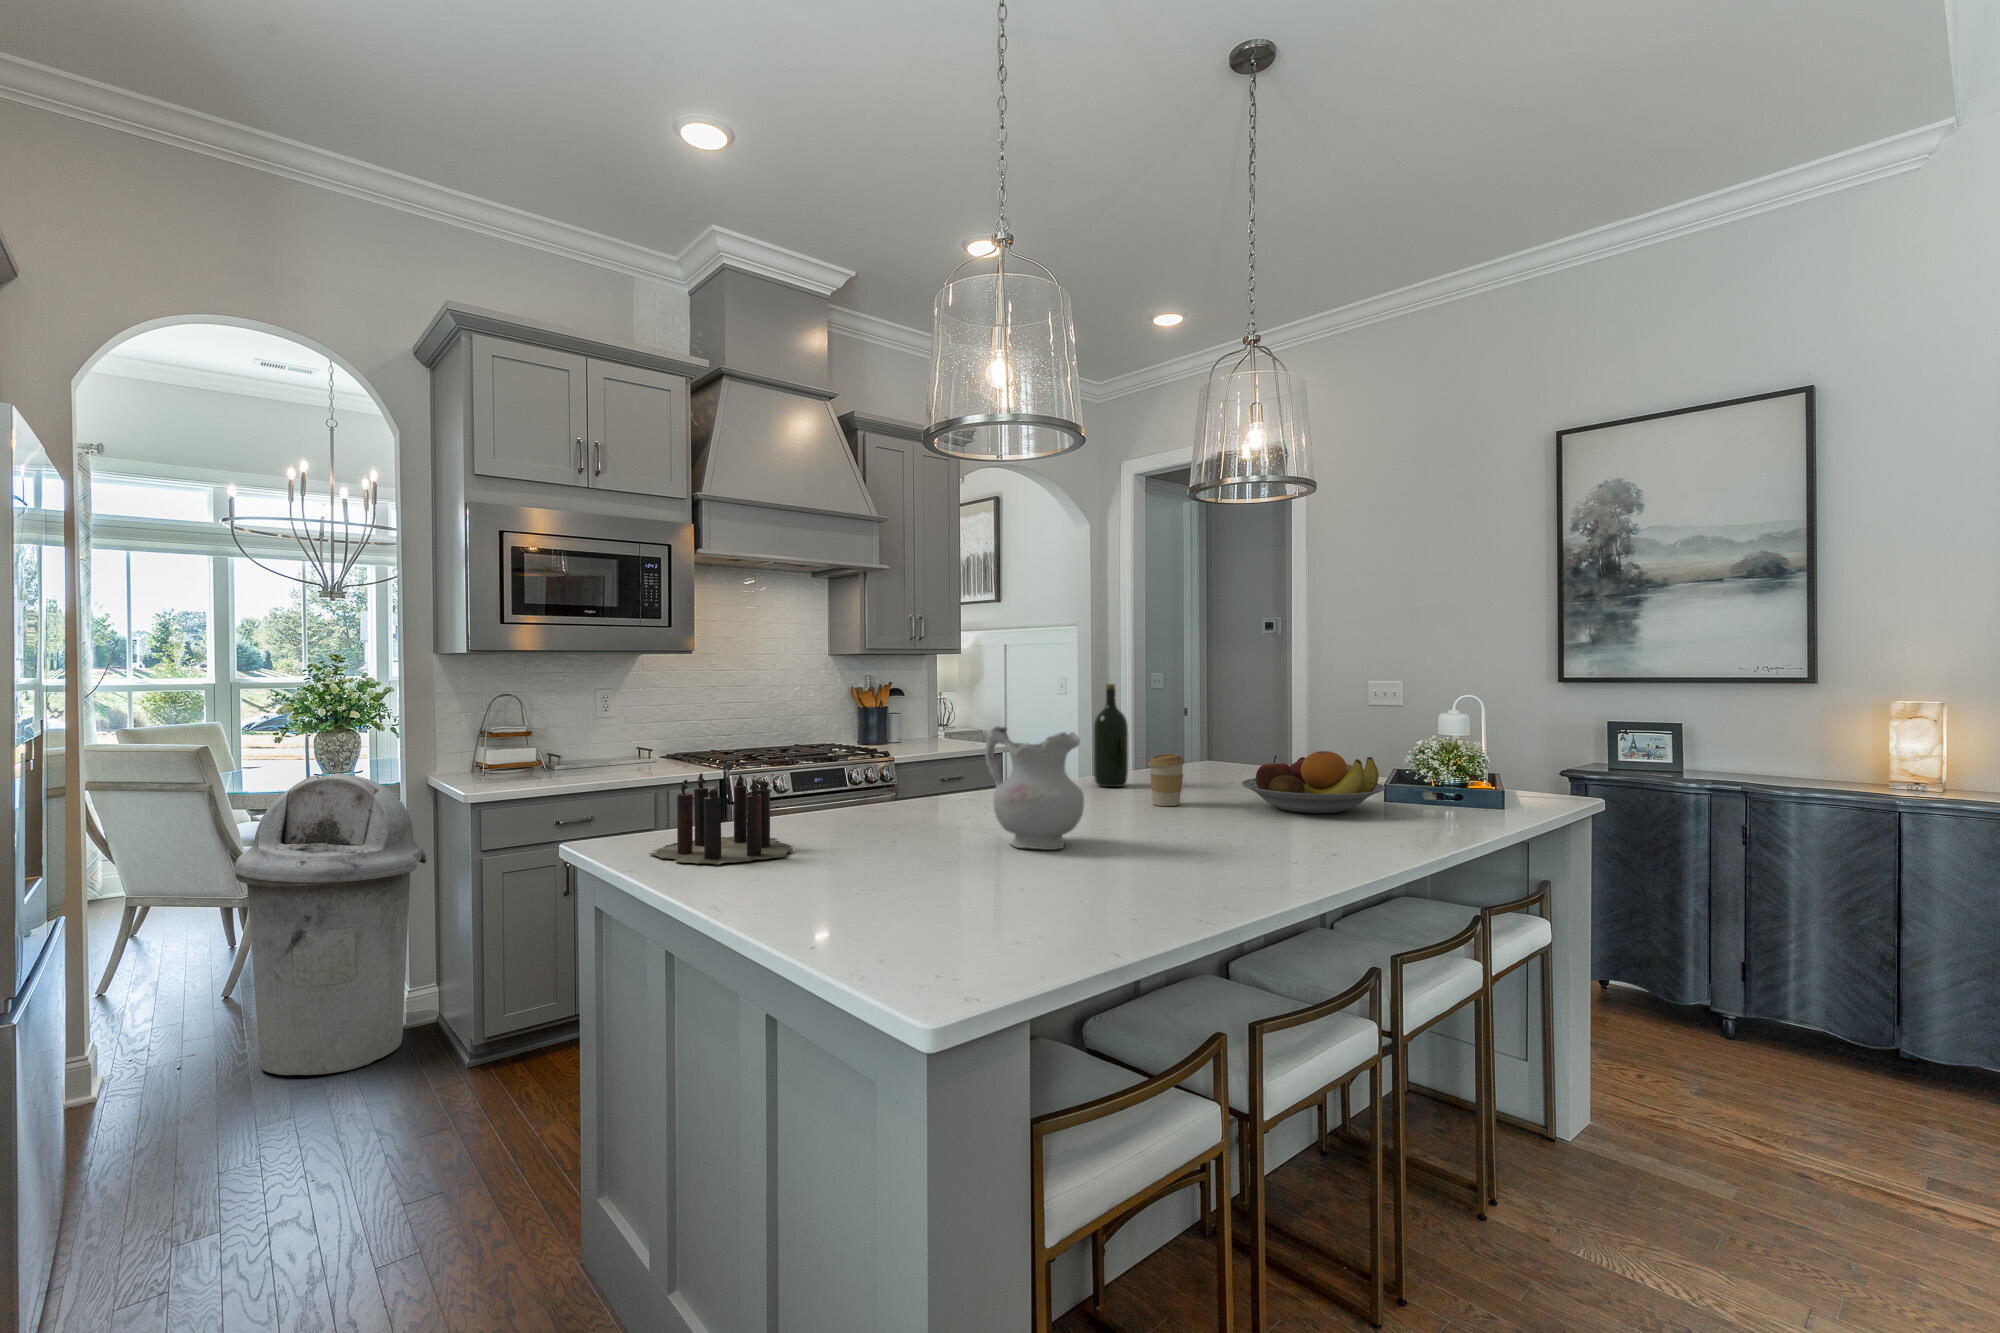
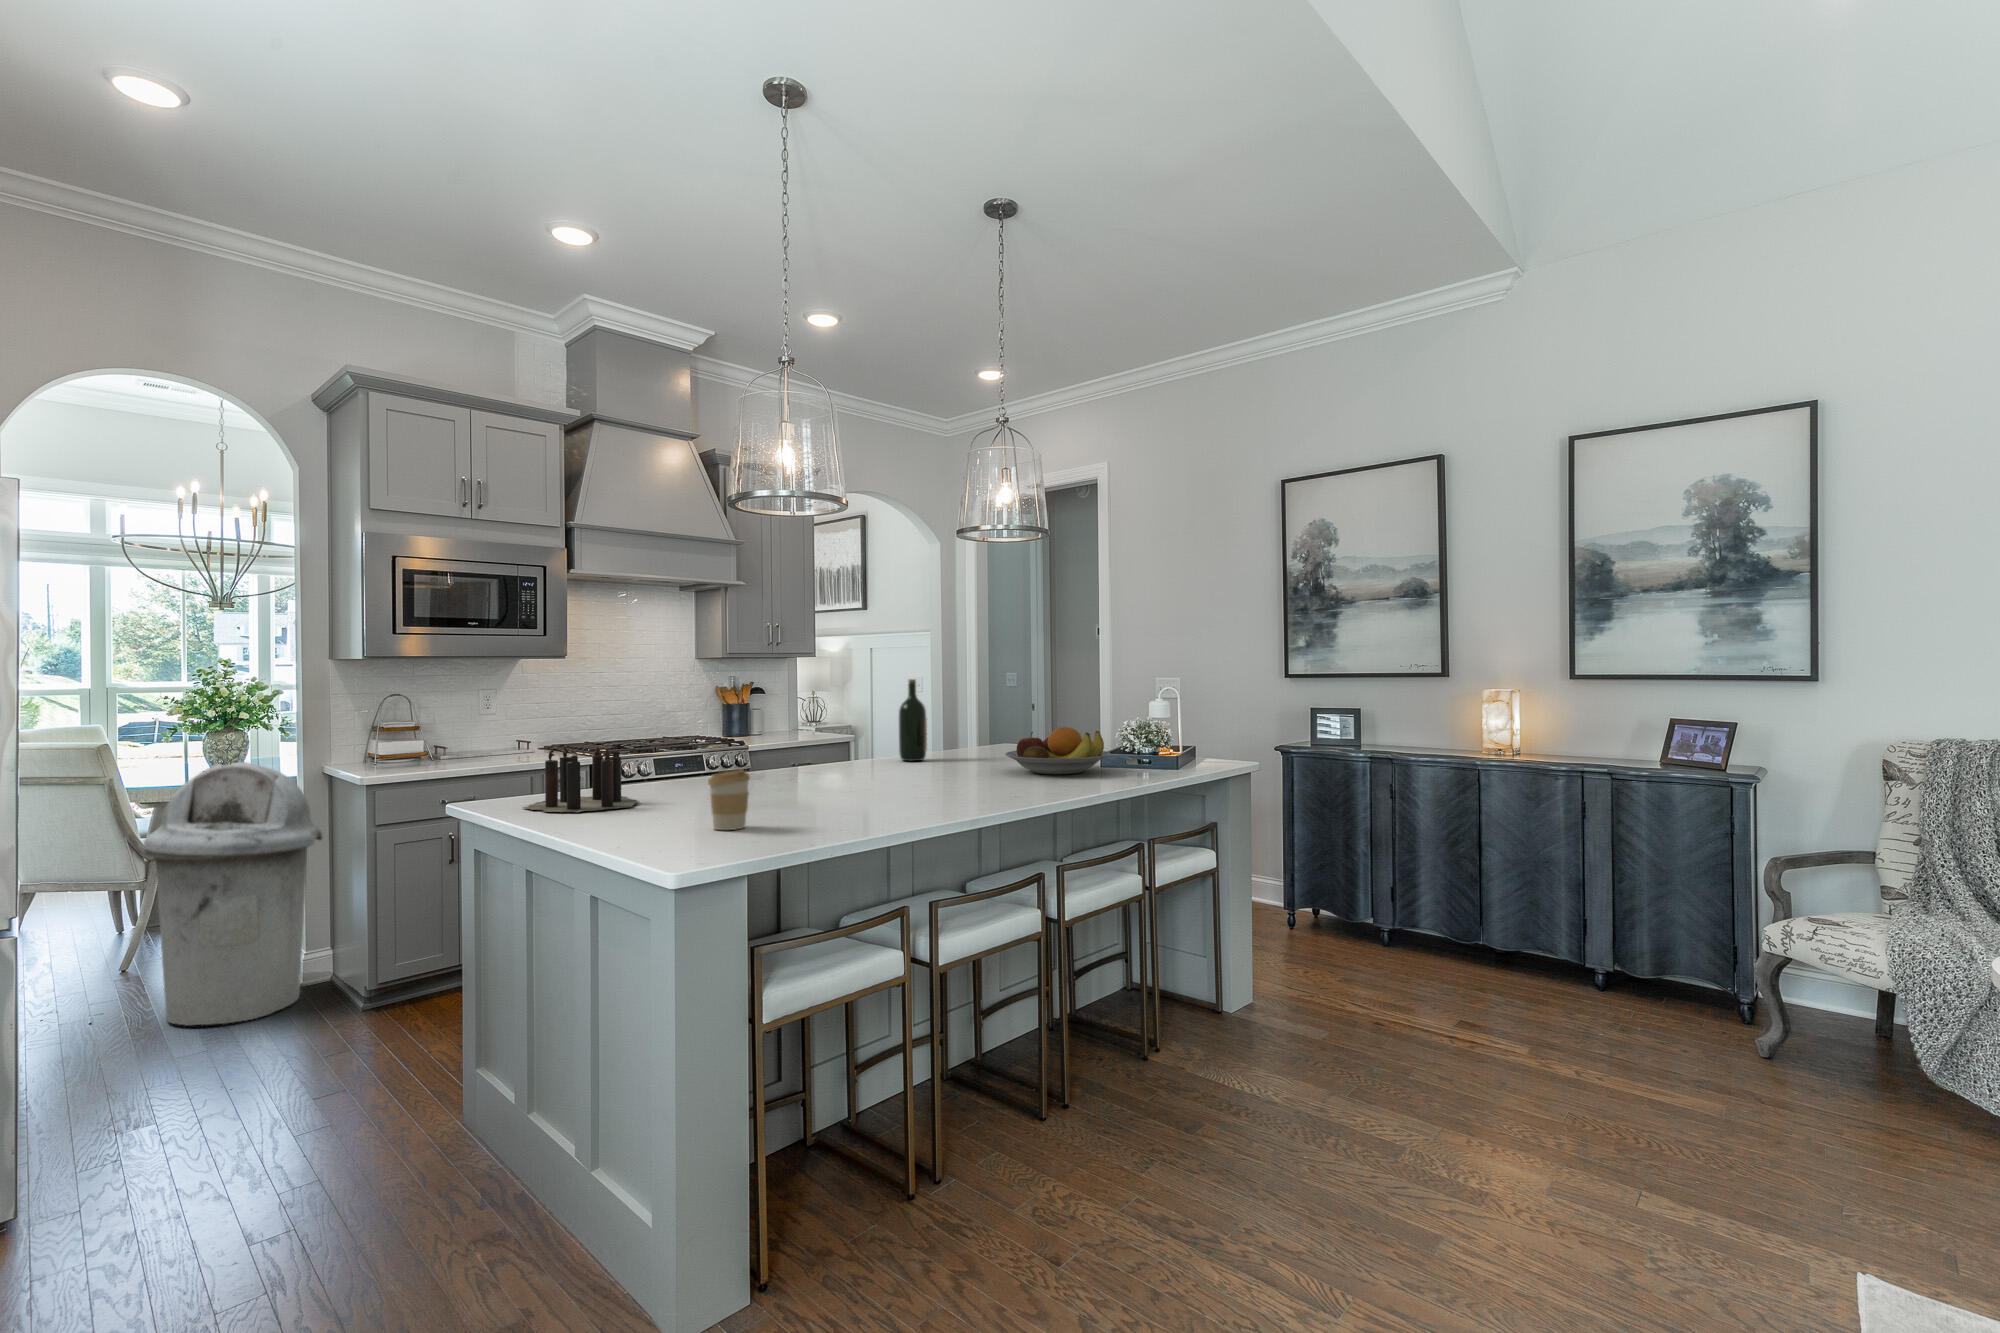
ceramic pitcher: present [985,727,1084,850] -> none [793,707,868,799]
coffee cup: present [1148,754,1184,806] -> present [708,769,750,830]

